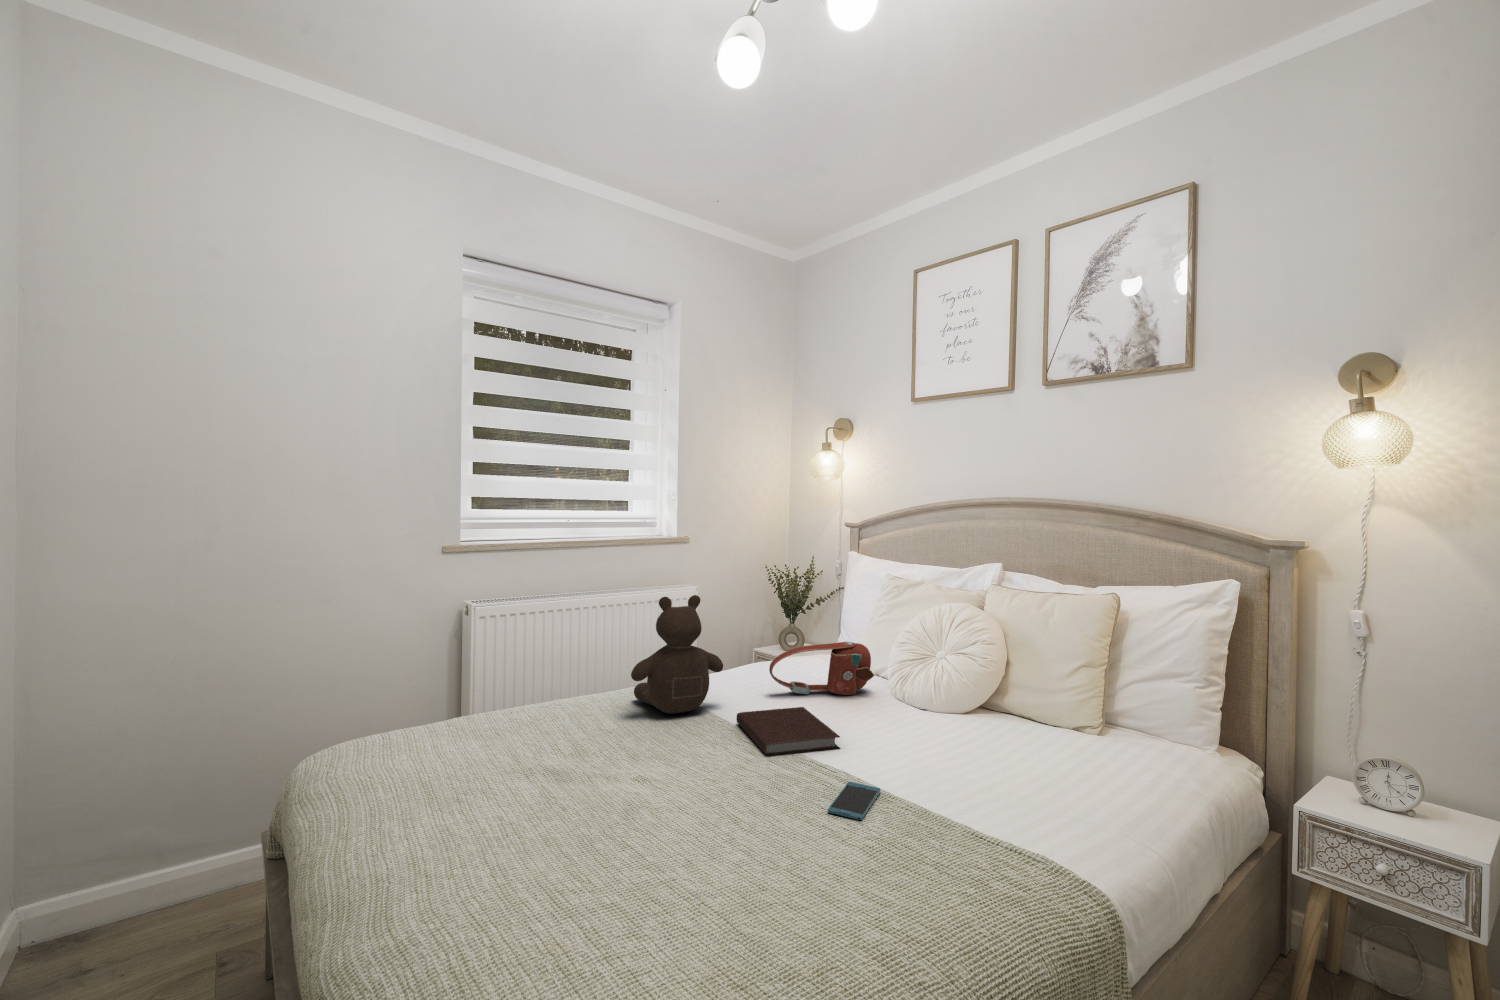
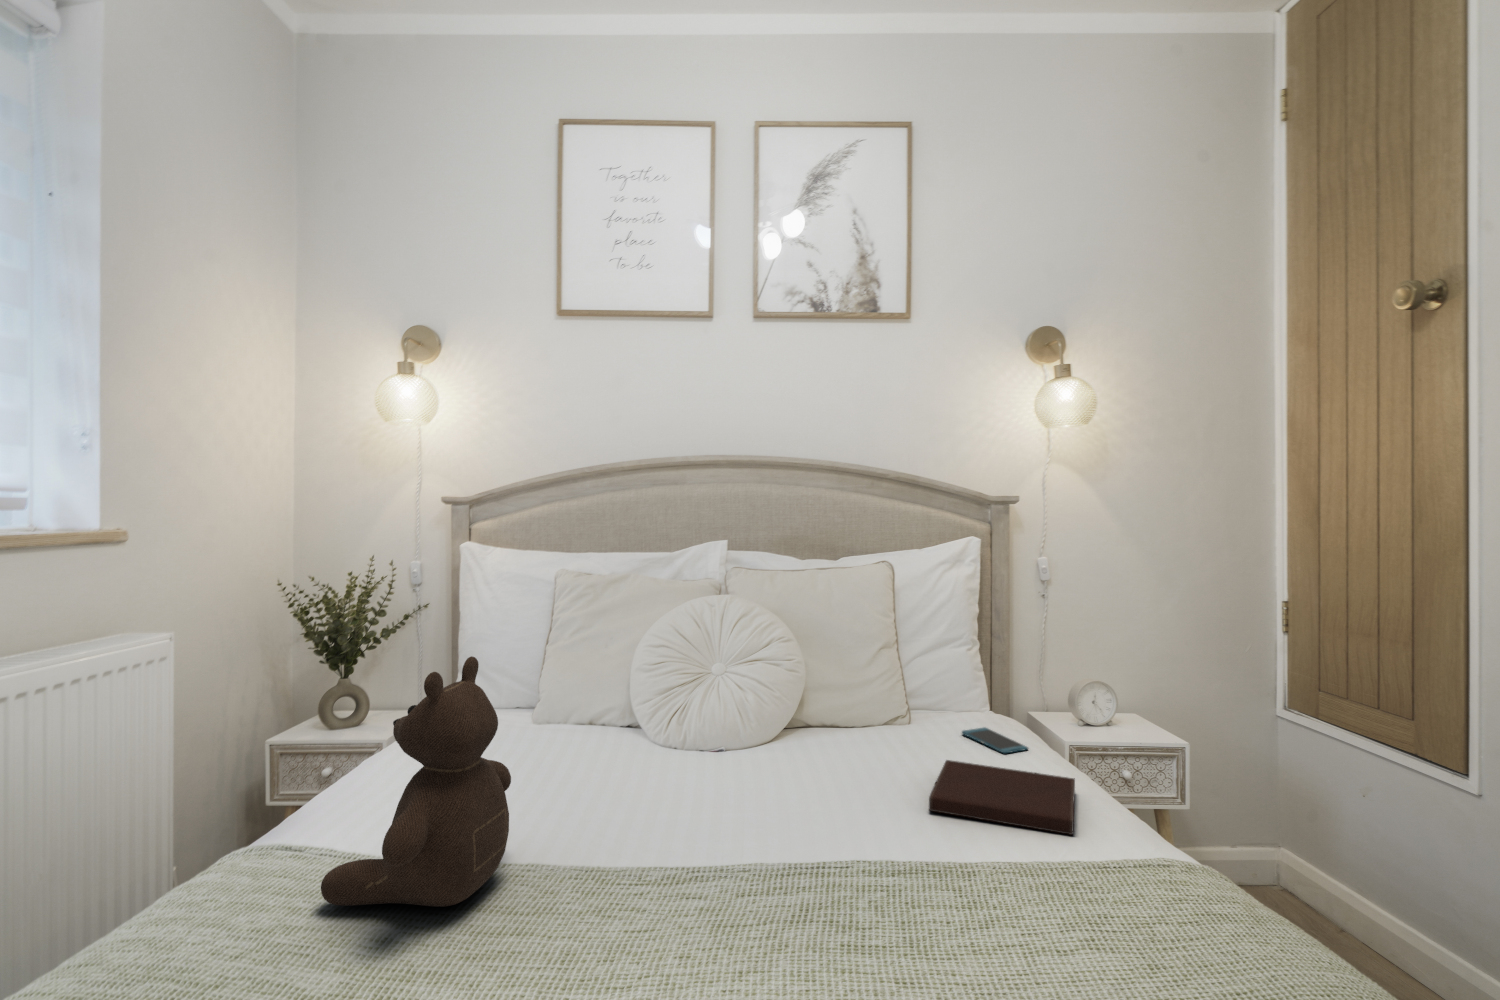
handbag: present [769,642,874,695] -> none [535,681,664,785]
notebook: present [737,707,840,756] -> present [929,760,1075,835]
smartphone: present [828,782,880,820] -> present [962,727,1028,753]

